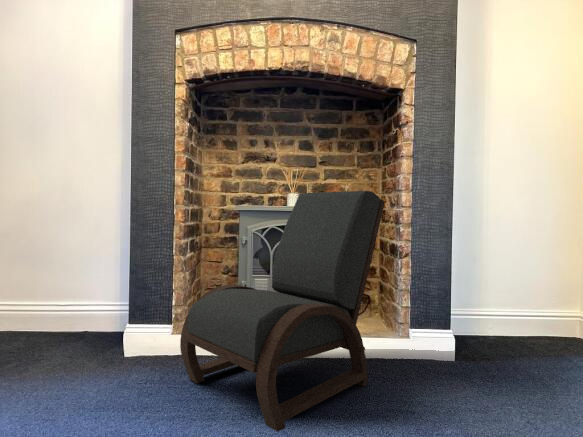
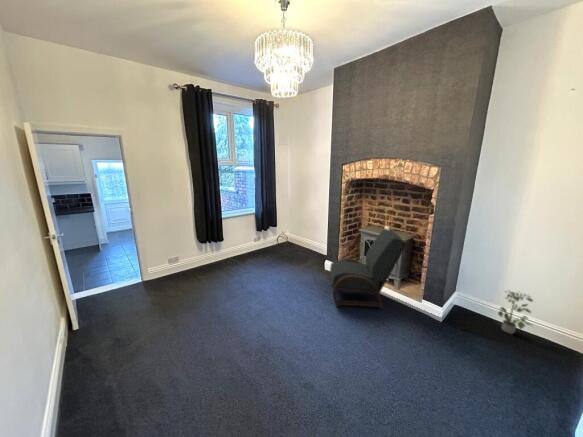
potted plant: none [497,264,547,342] -> present [498,292,533,334]

